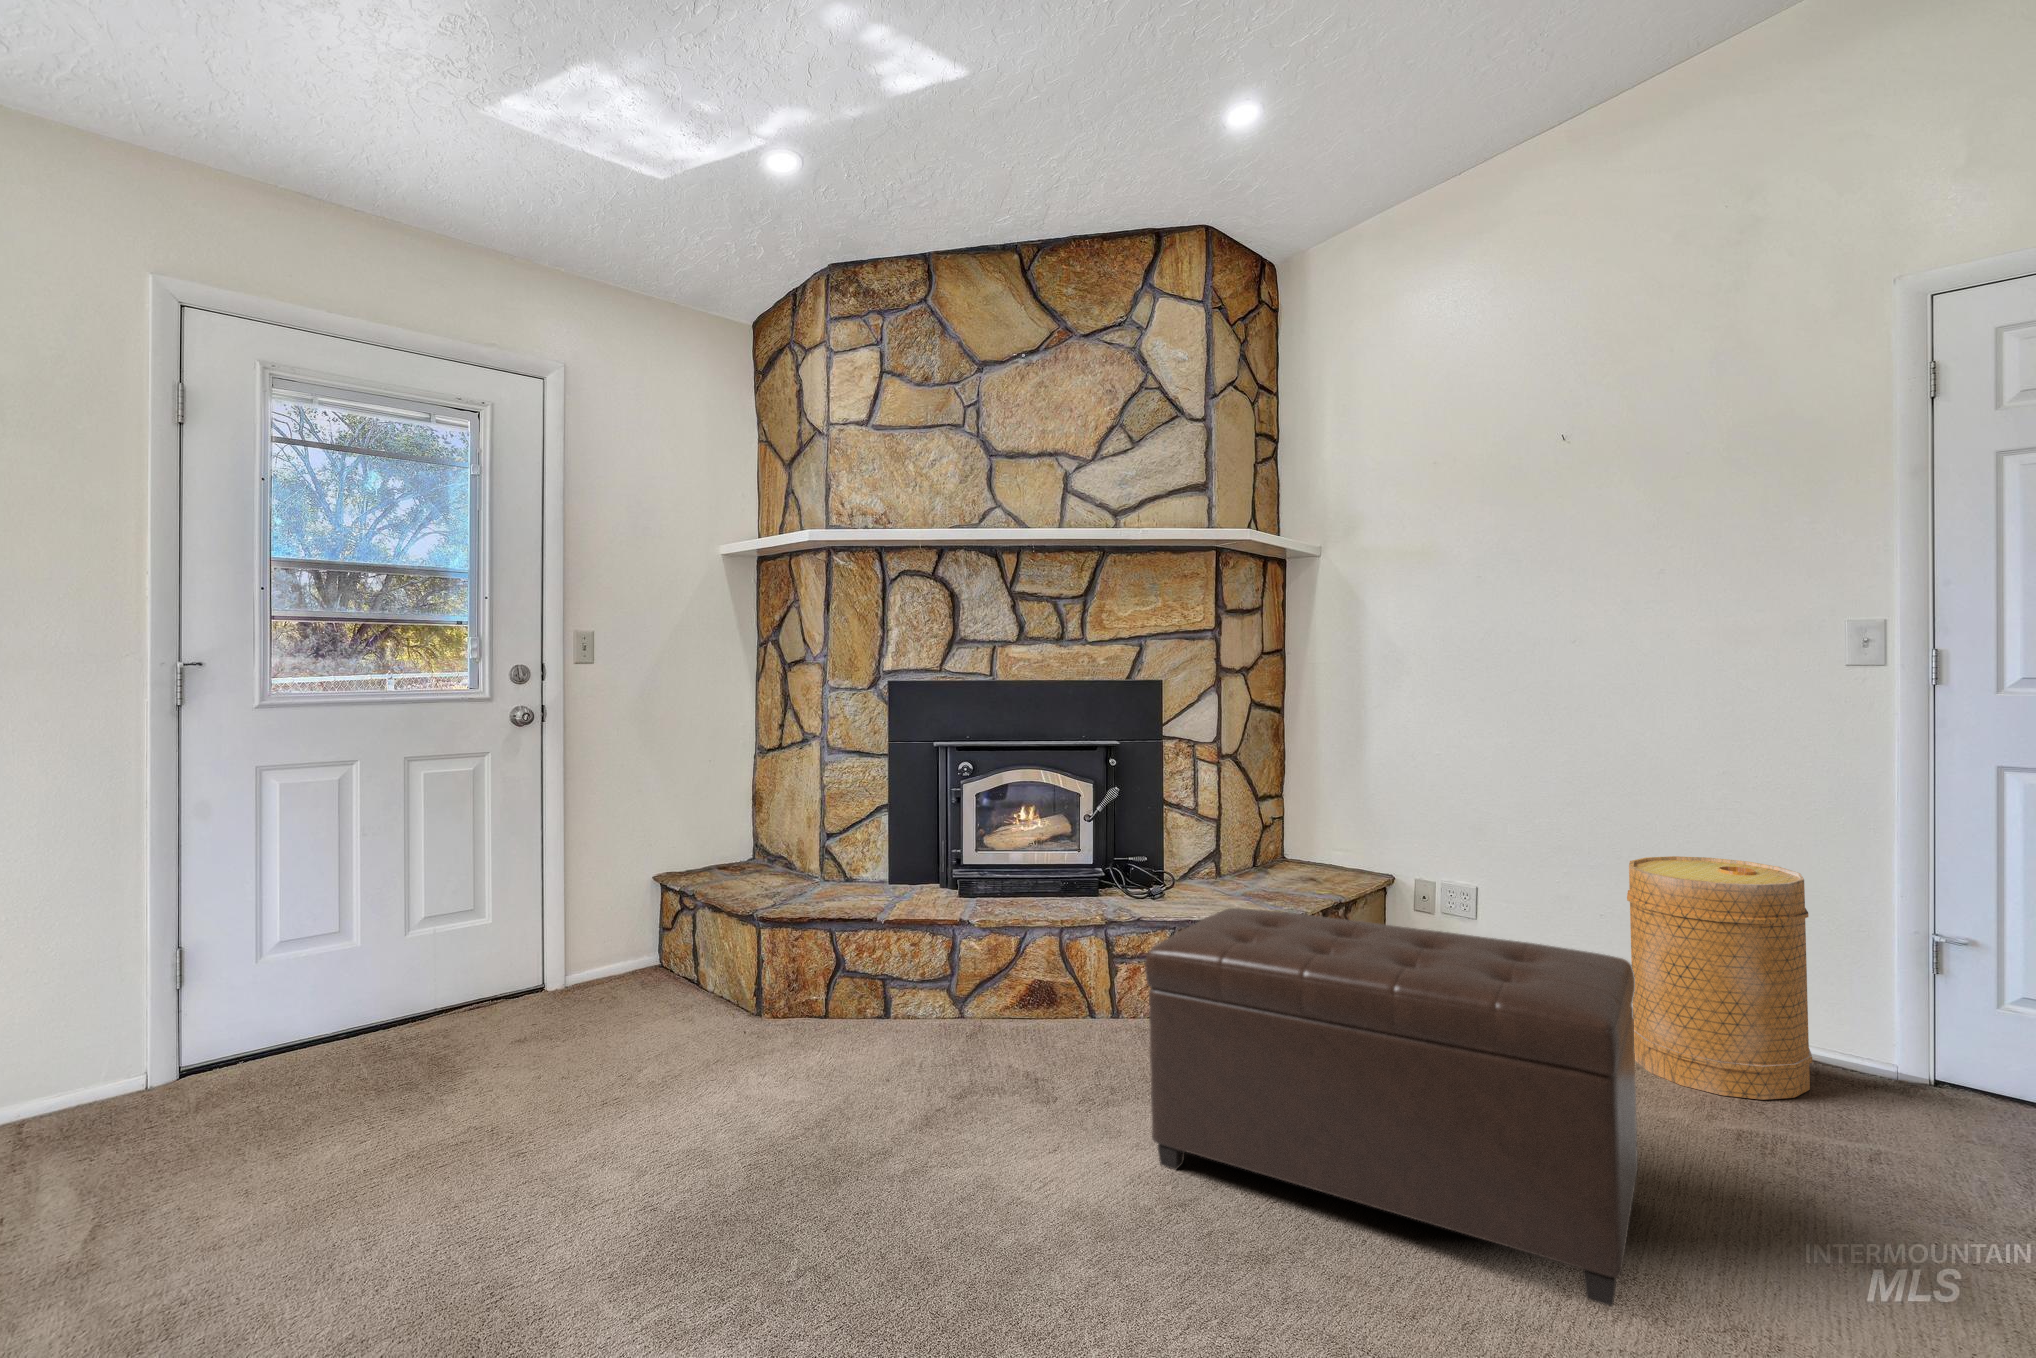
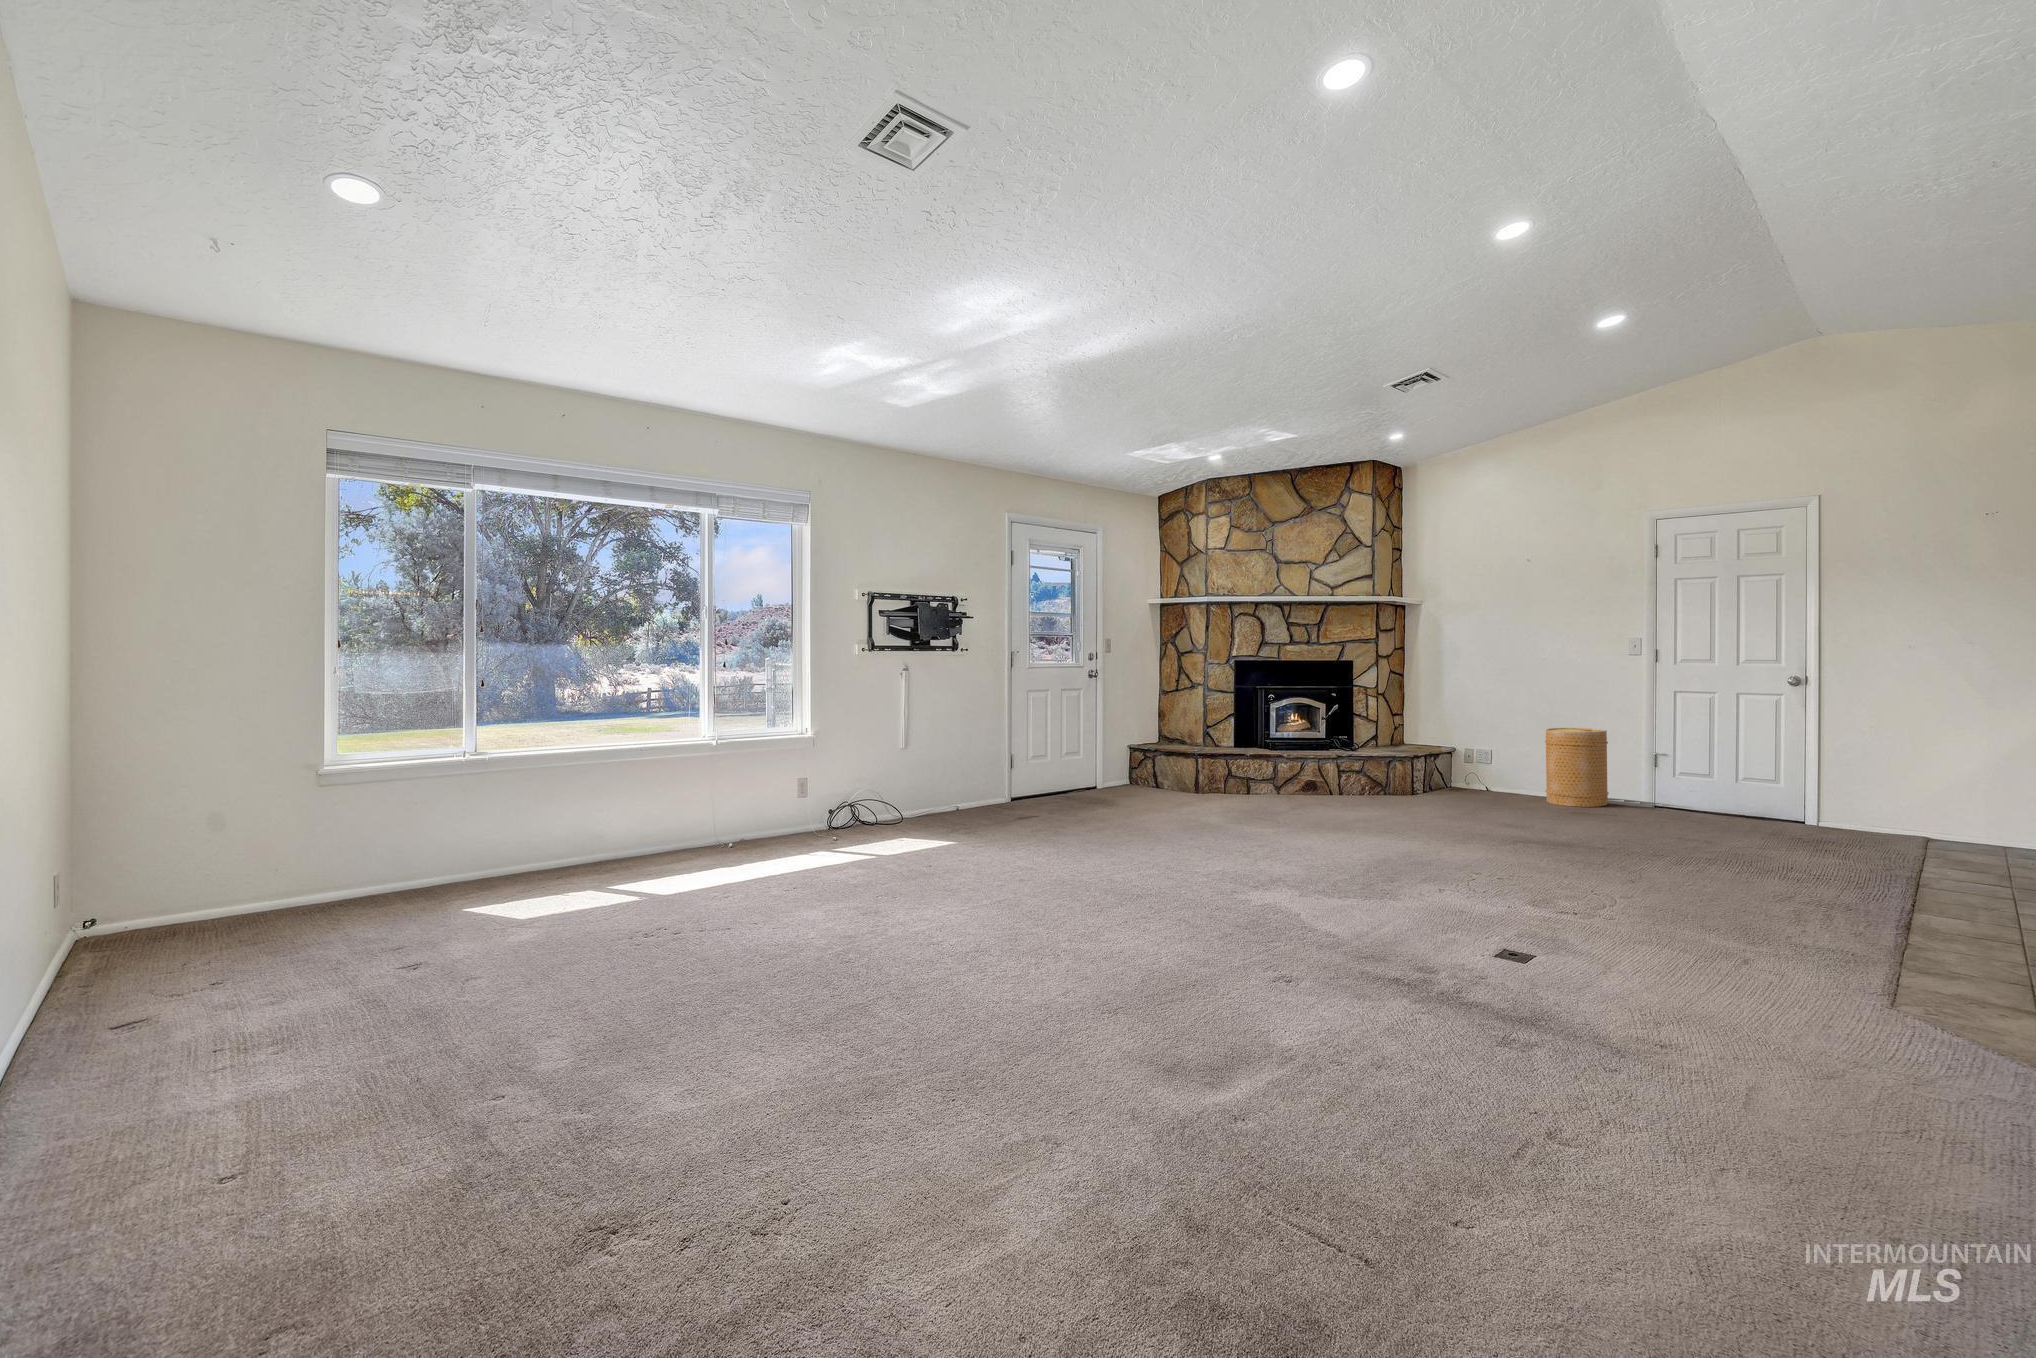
ottoman: present [1145,908,1638,1306] -> none [1374,741,1531,827]

